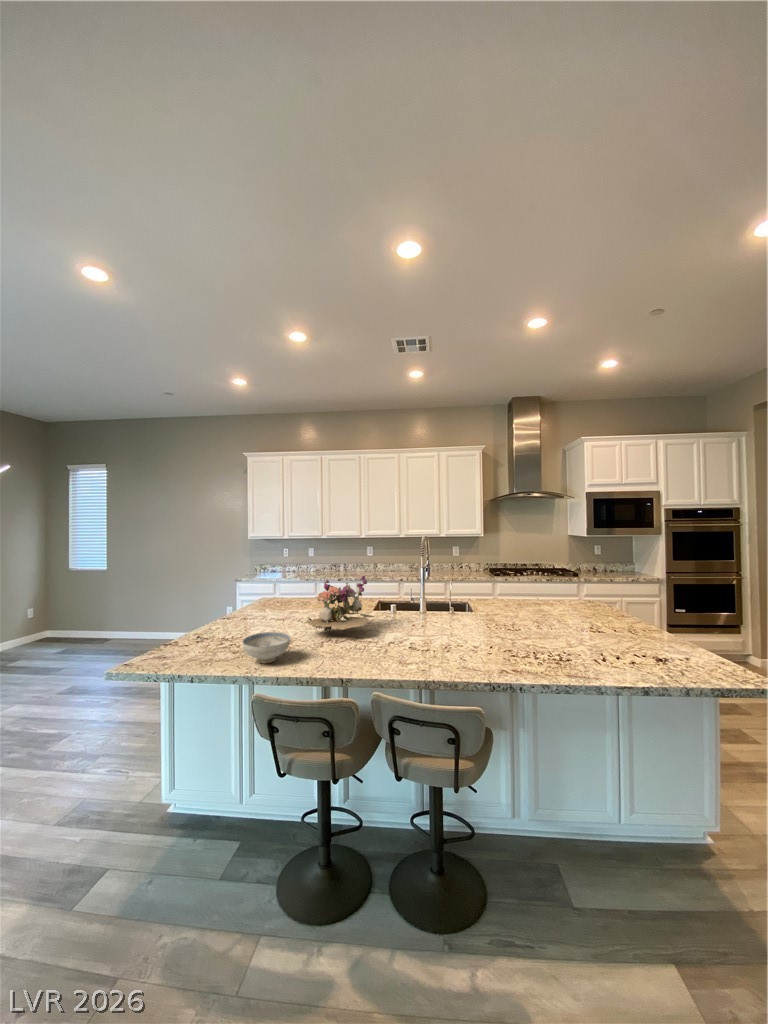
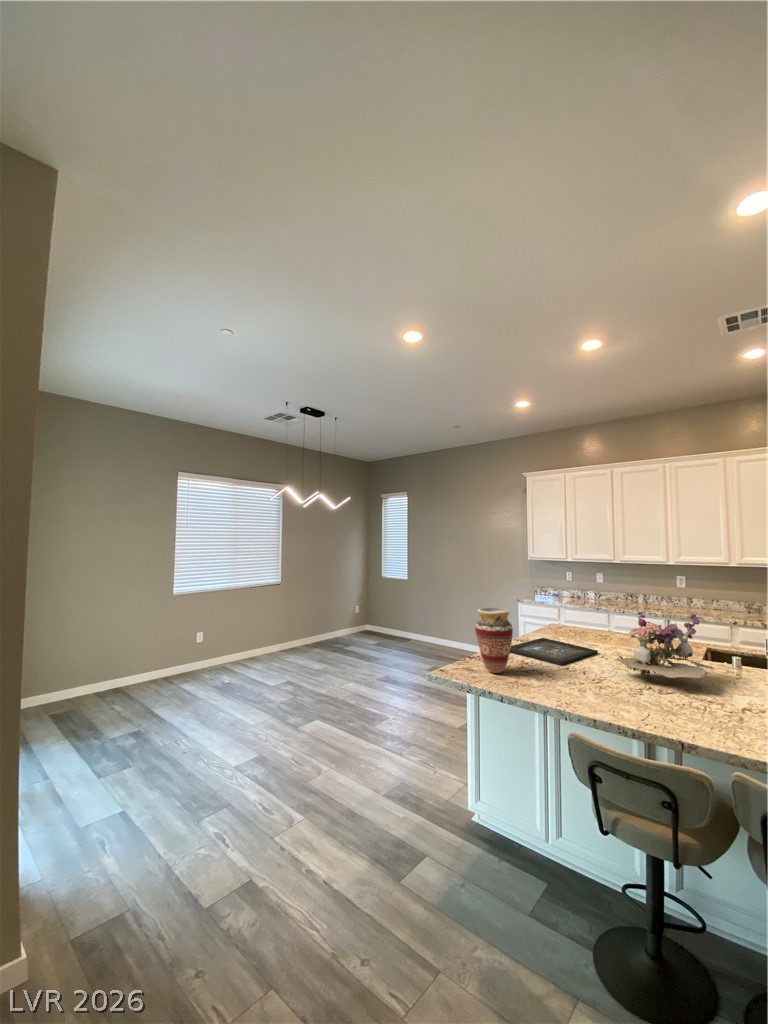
vase: none [168,588,211,655] -> present [475,608,513,673]
tray: none [208,612,296,635] -> present [510,638,598,665]
ceramic bowl: present [243,632,291,663] -> none [550,664,605,700]

